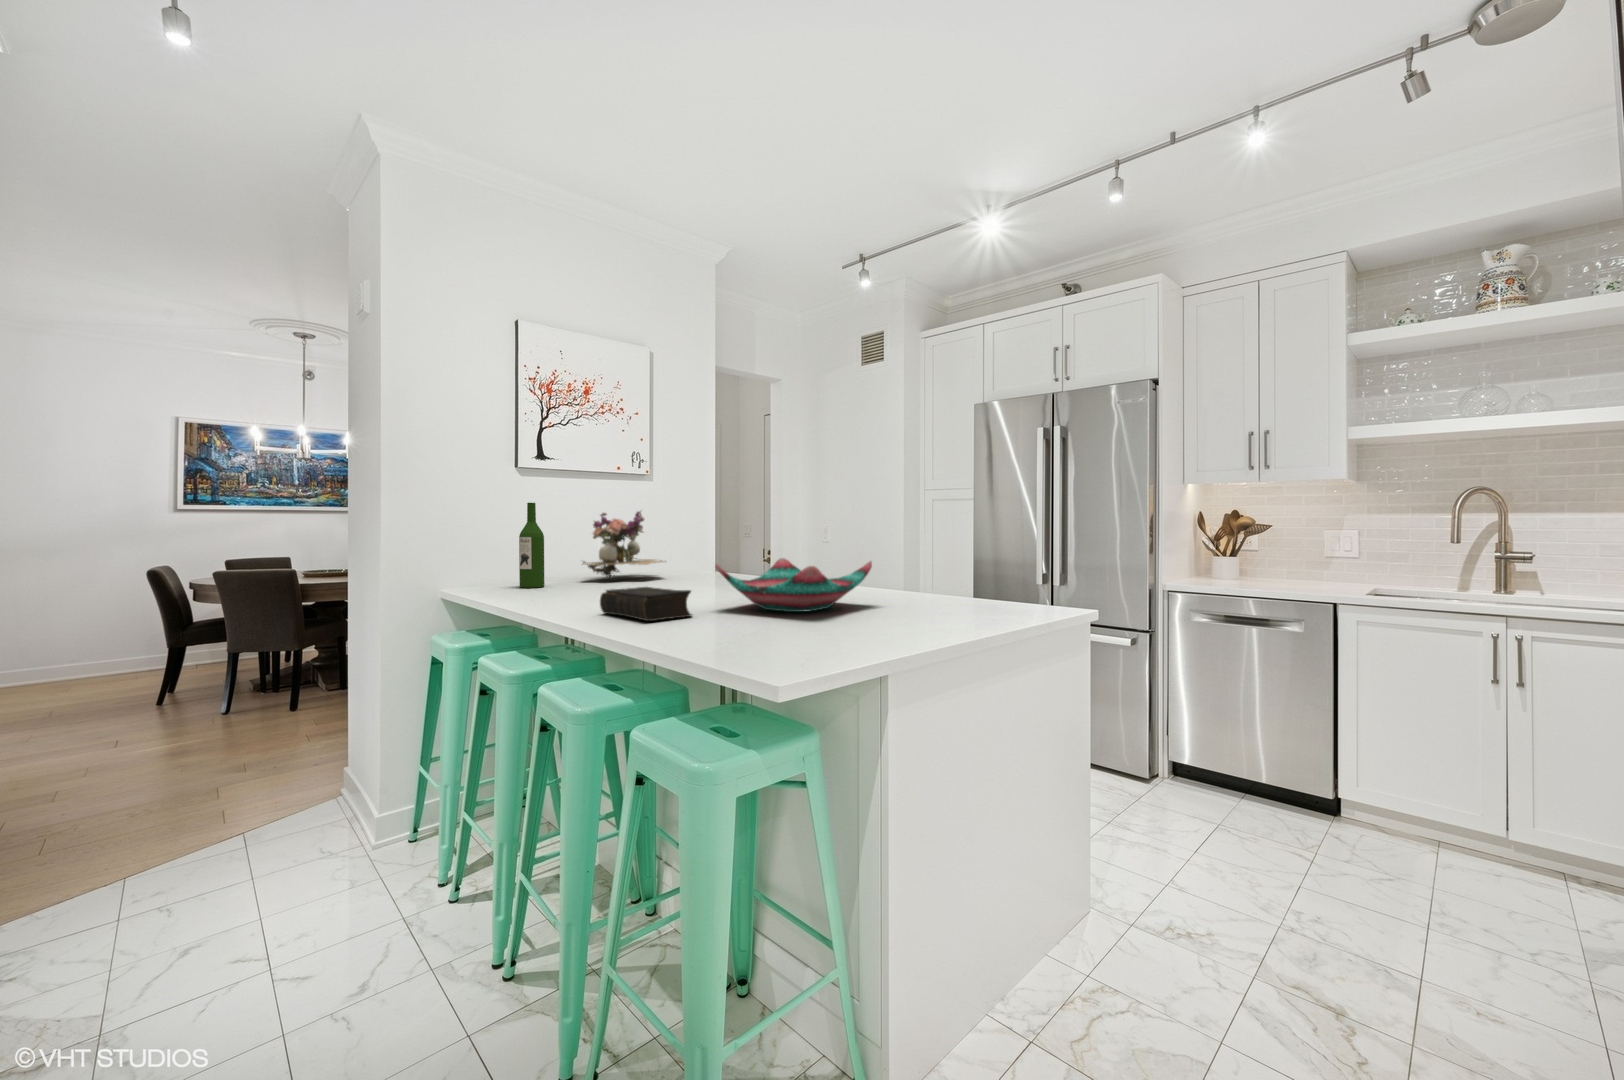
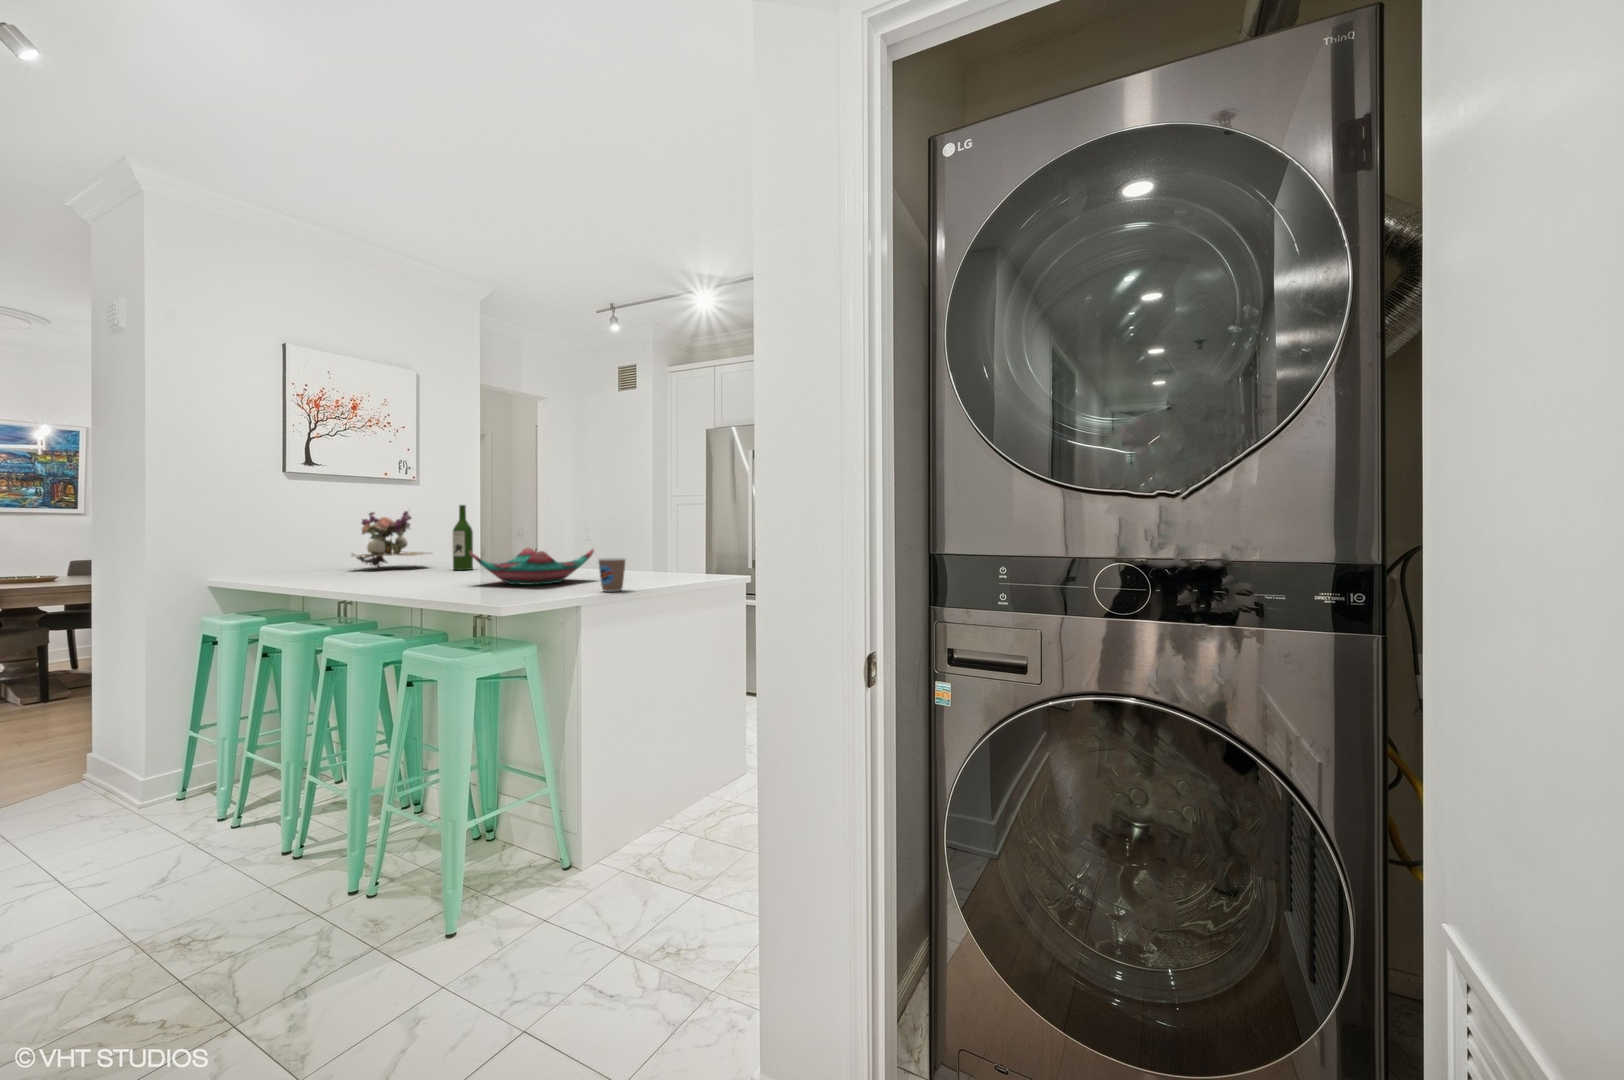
wine bottle: present [519,503,544,588] -> present [453,505,473,570]
coffee cup: none [896,578,939,631] -> present [598,558,626,592]
book: present [600,587,692,621] -> none [372,569,450,592]

